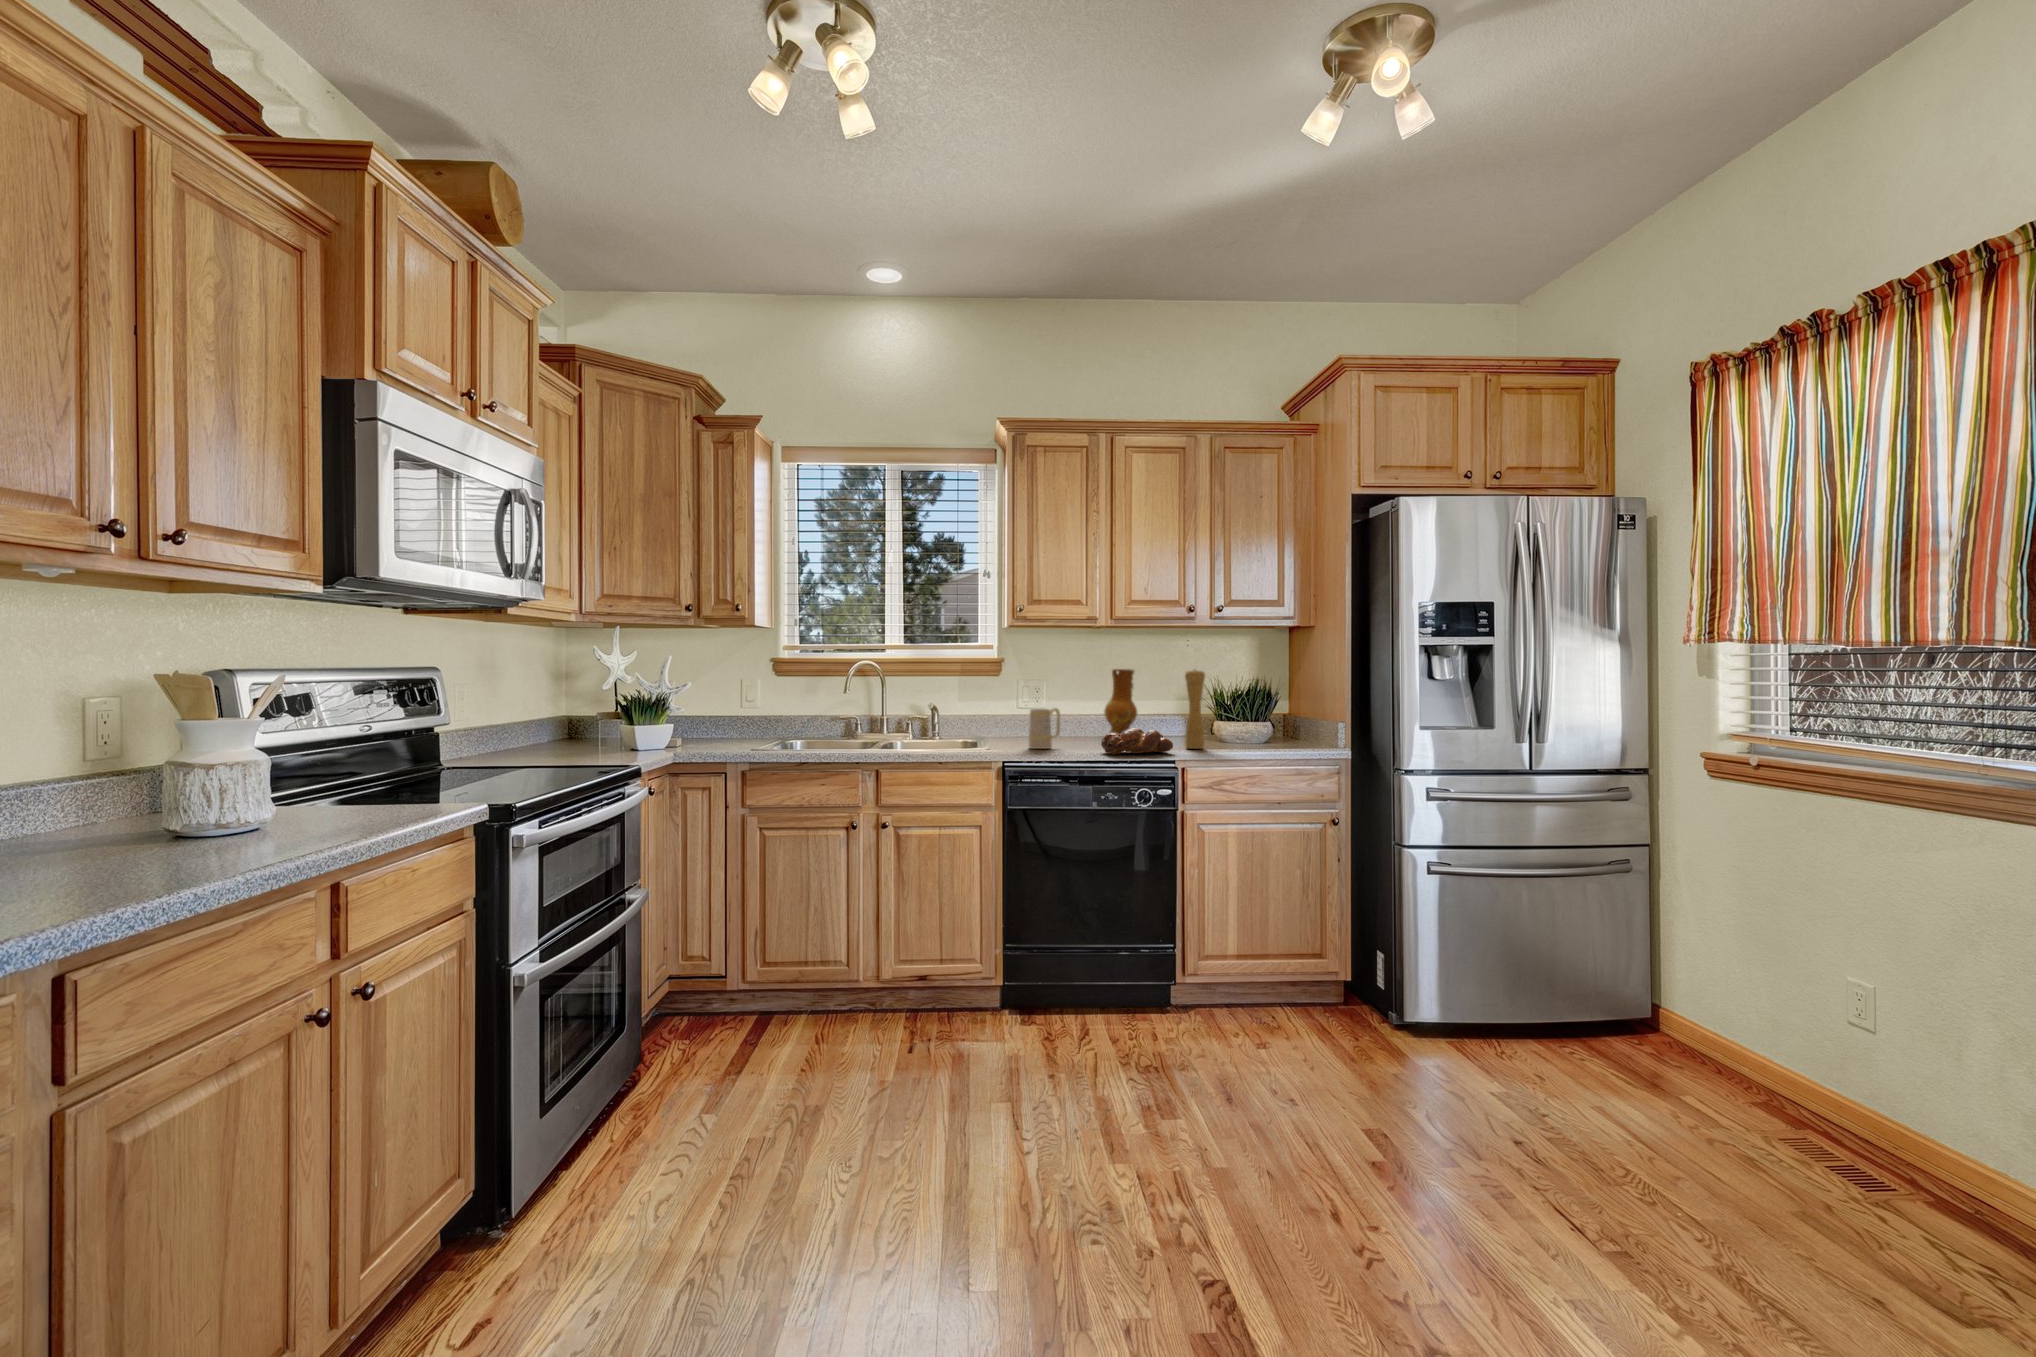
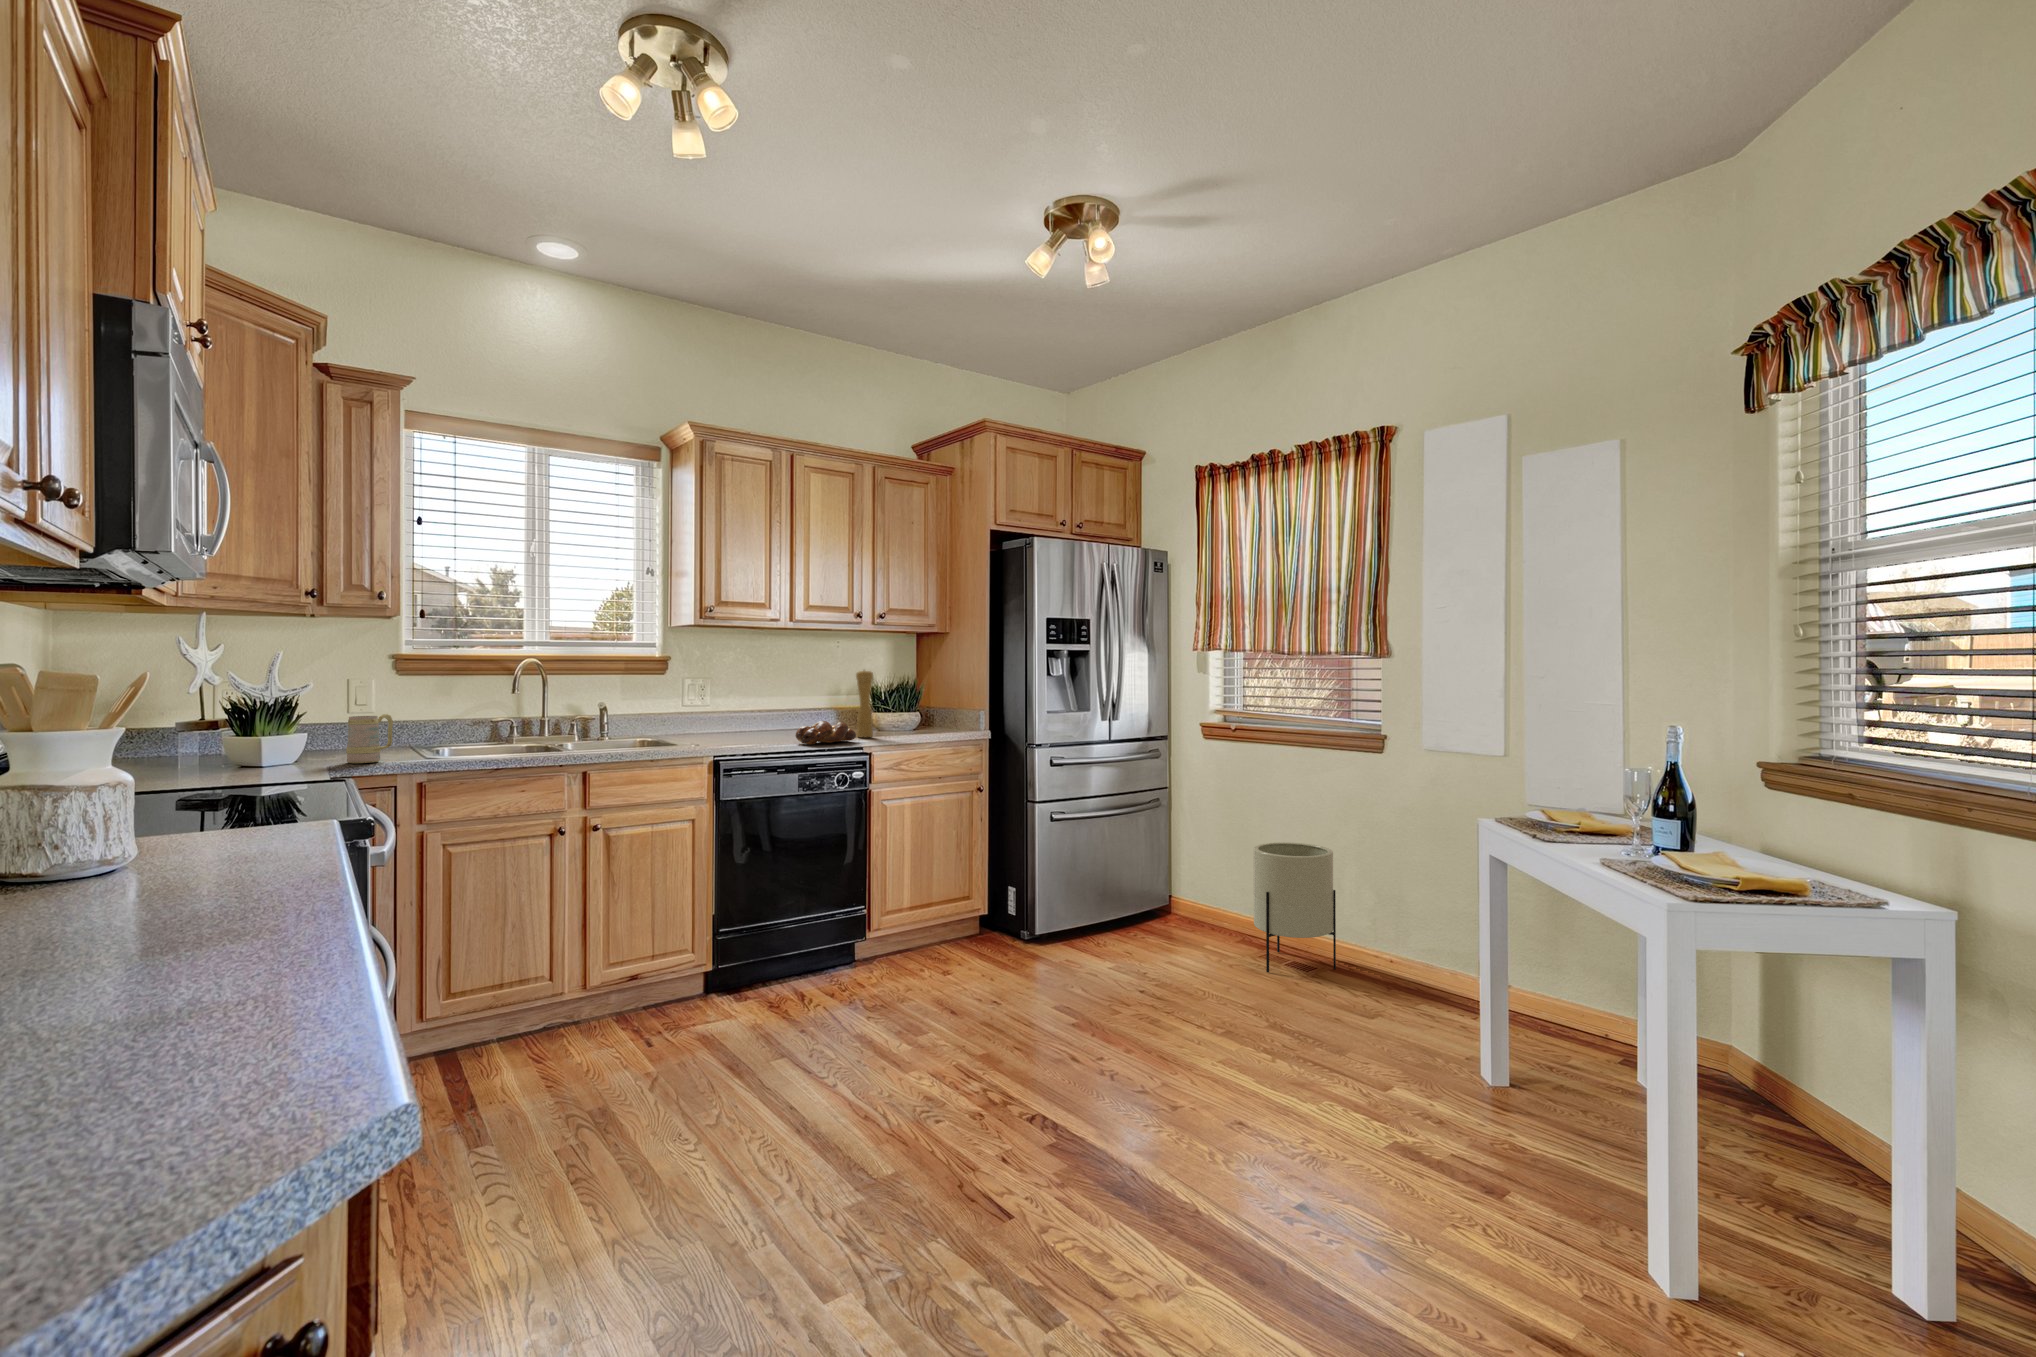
ceramic jug: present [1104,669,1137,735] -> none [767,670,797,731]
mug: present [1029,708,1060,749] -> present [346,714,393,763]
planter: none [1751,955,1919,1195] -> present [1254,842,1336,972]

